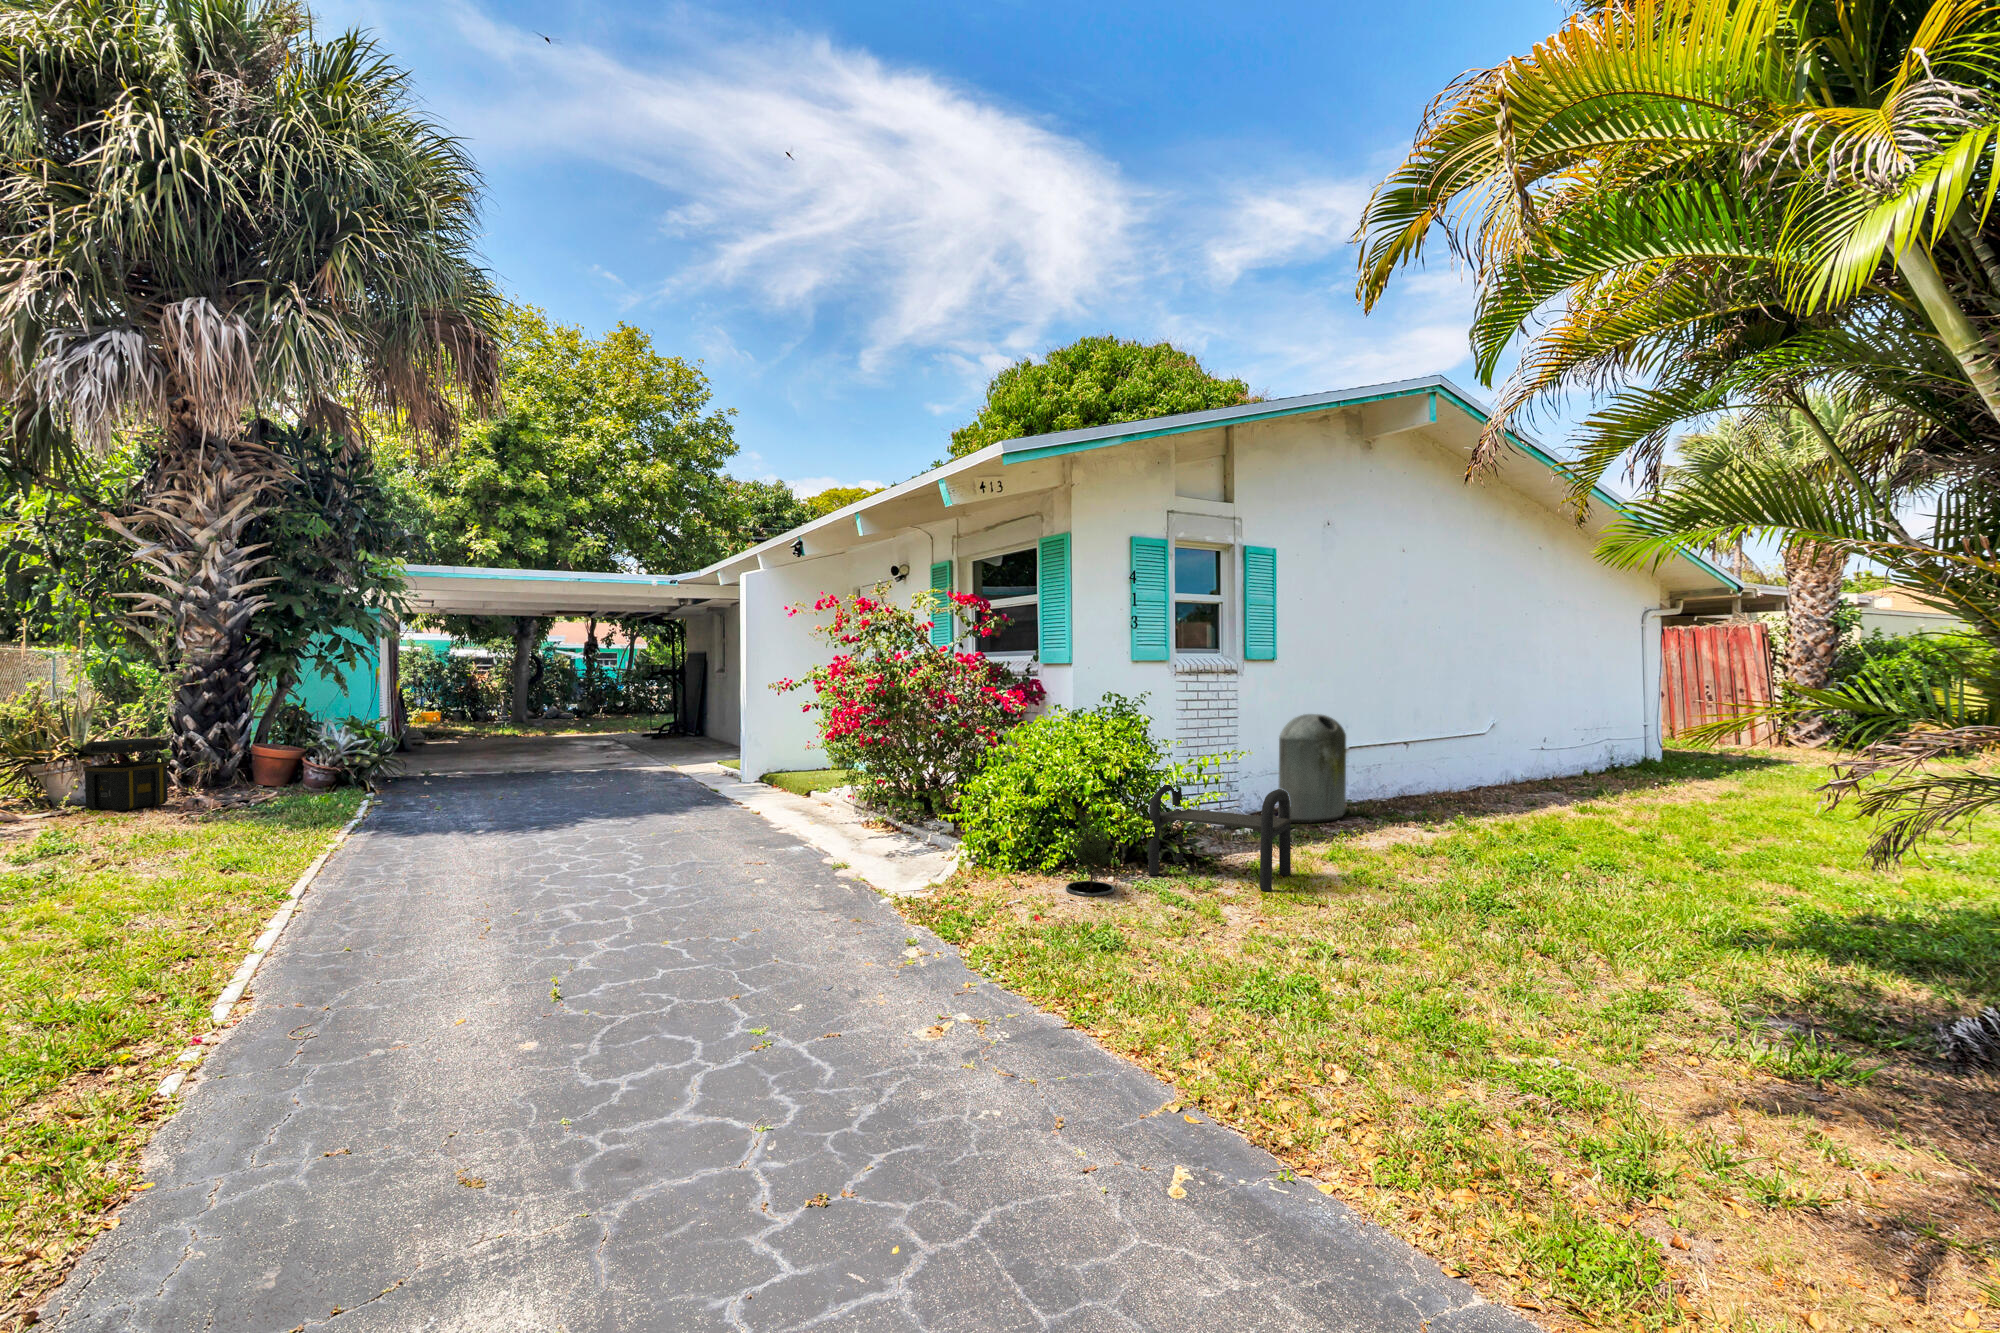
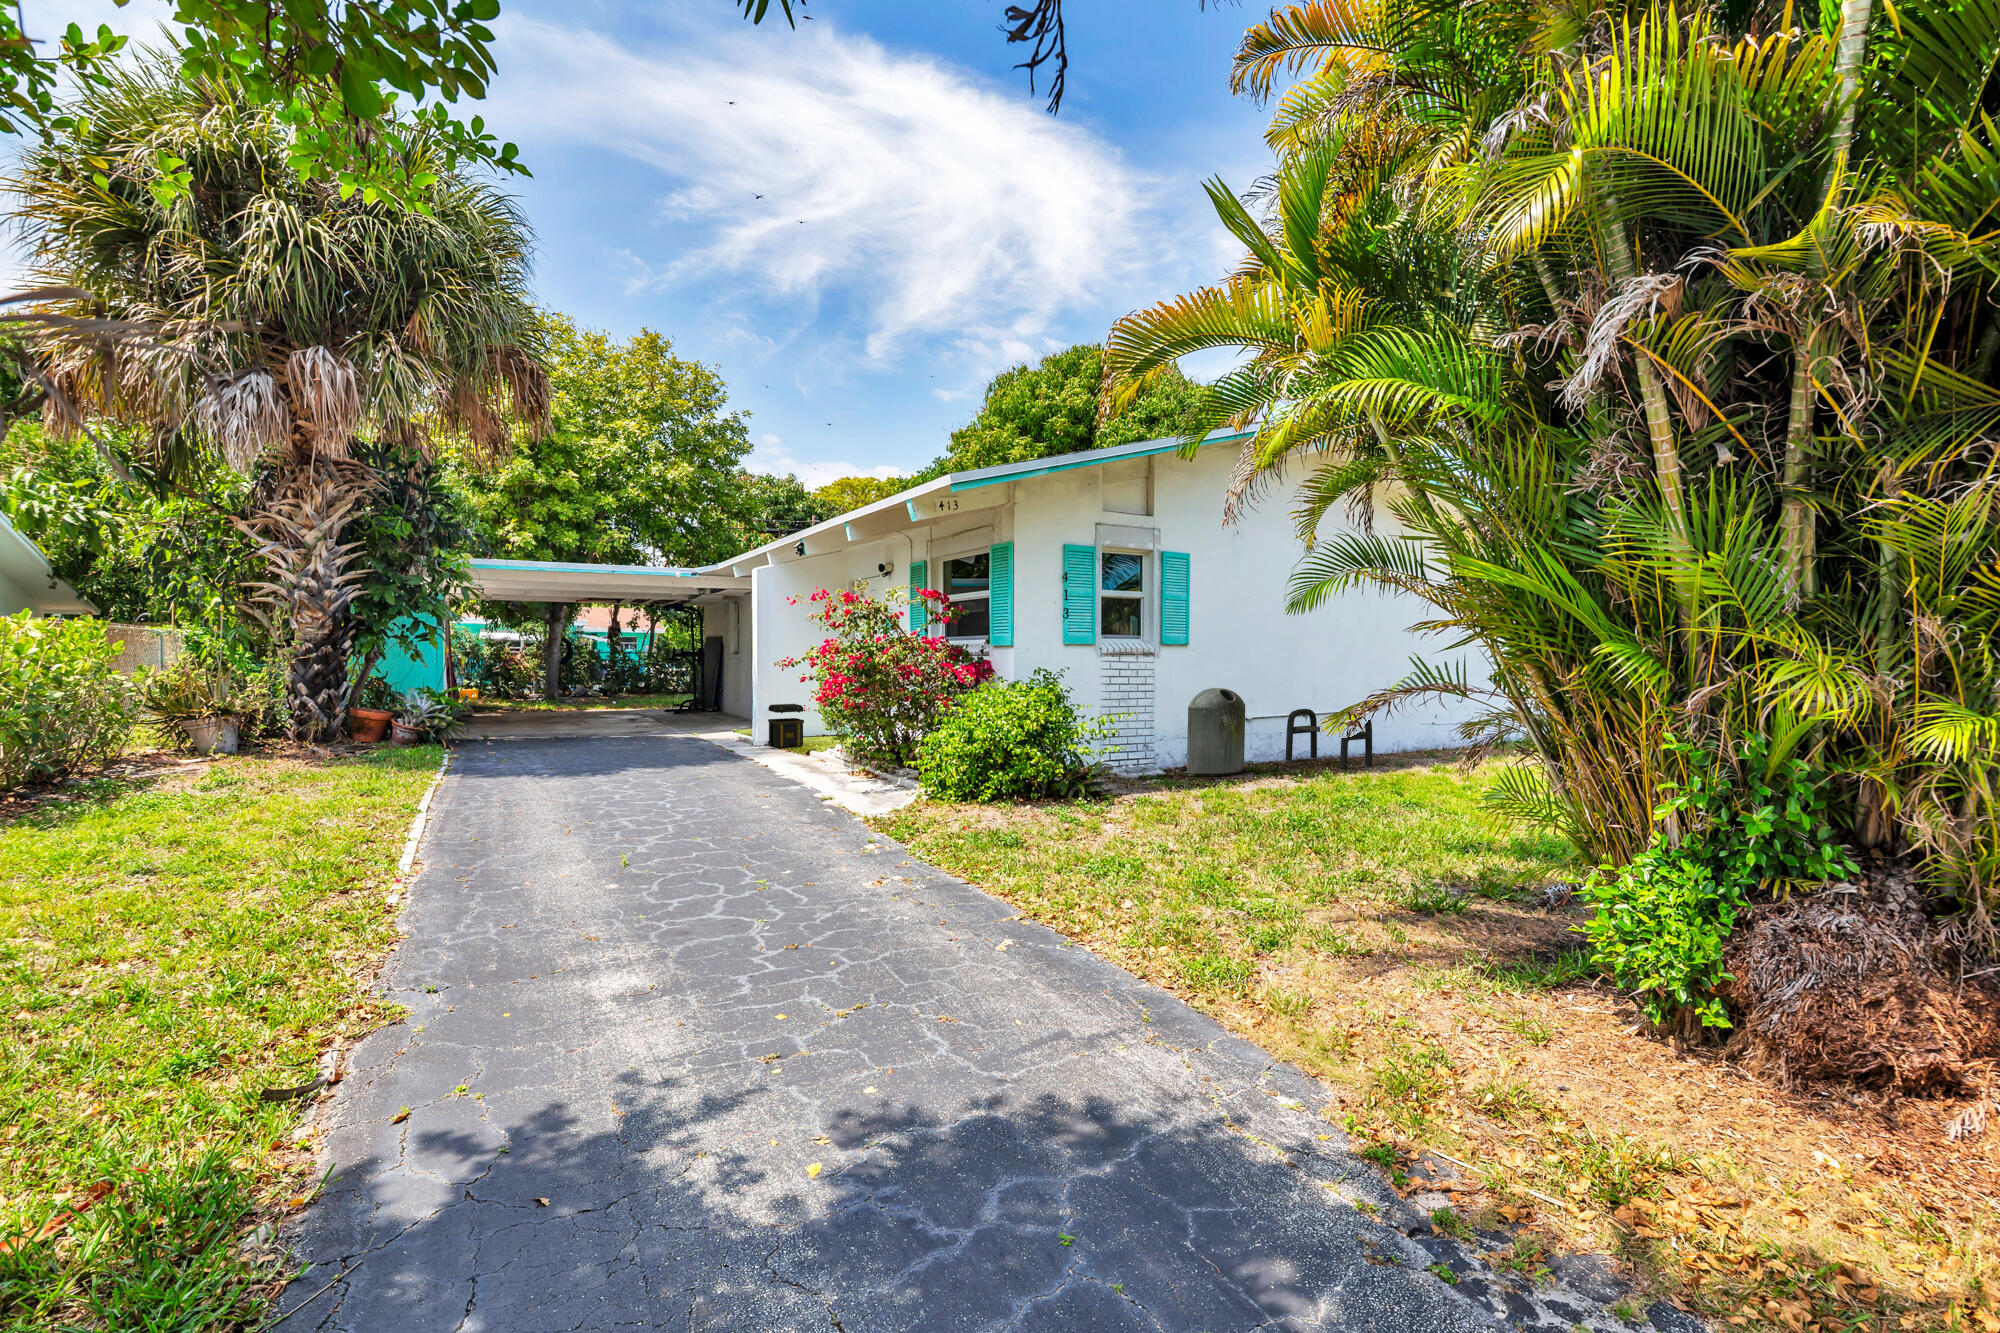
toolbox: present [83,739,169,811] -> present [768,704,804,748]
bench: present [1148,785,1291,891] -> present [1286,709,1372,769]
potted tree: present [1066,809,1114,896] -> present [342,705,374,750]

